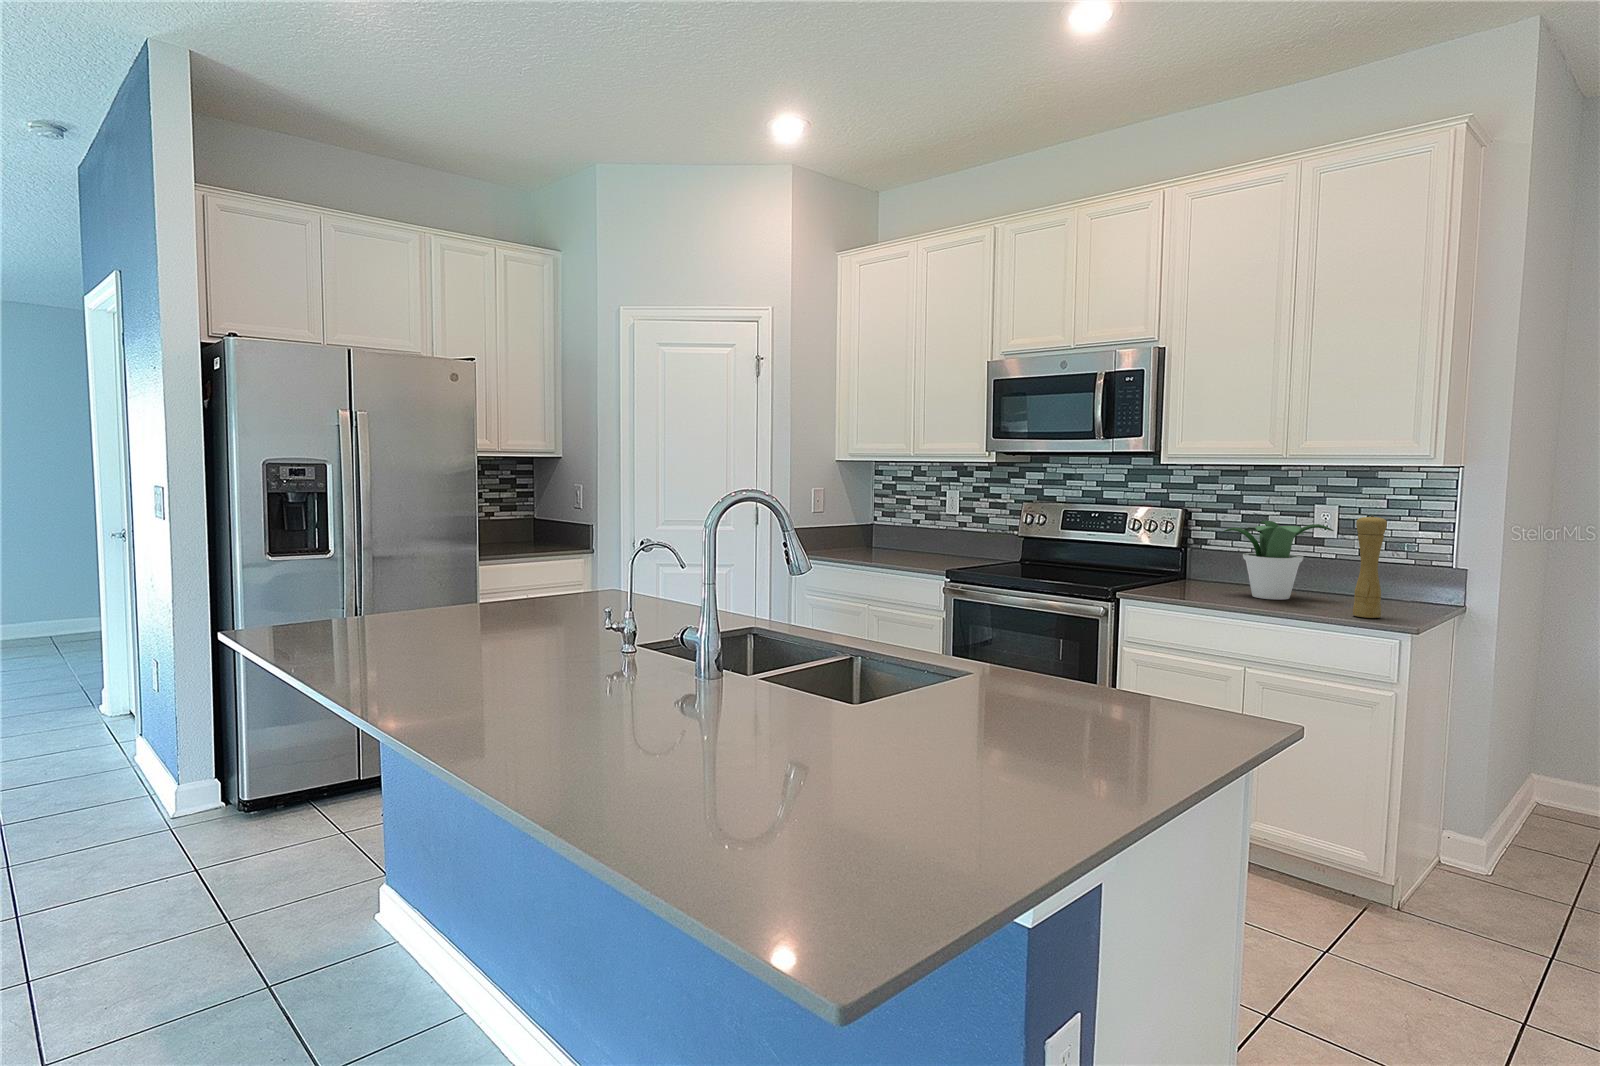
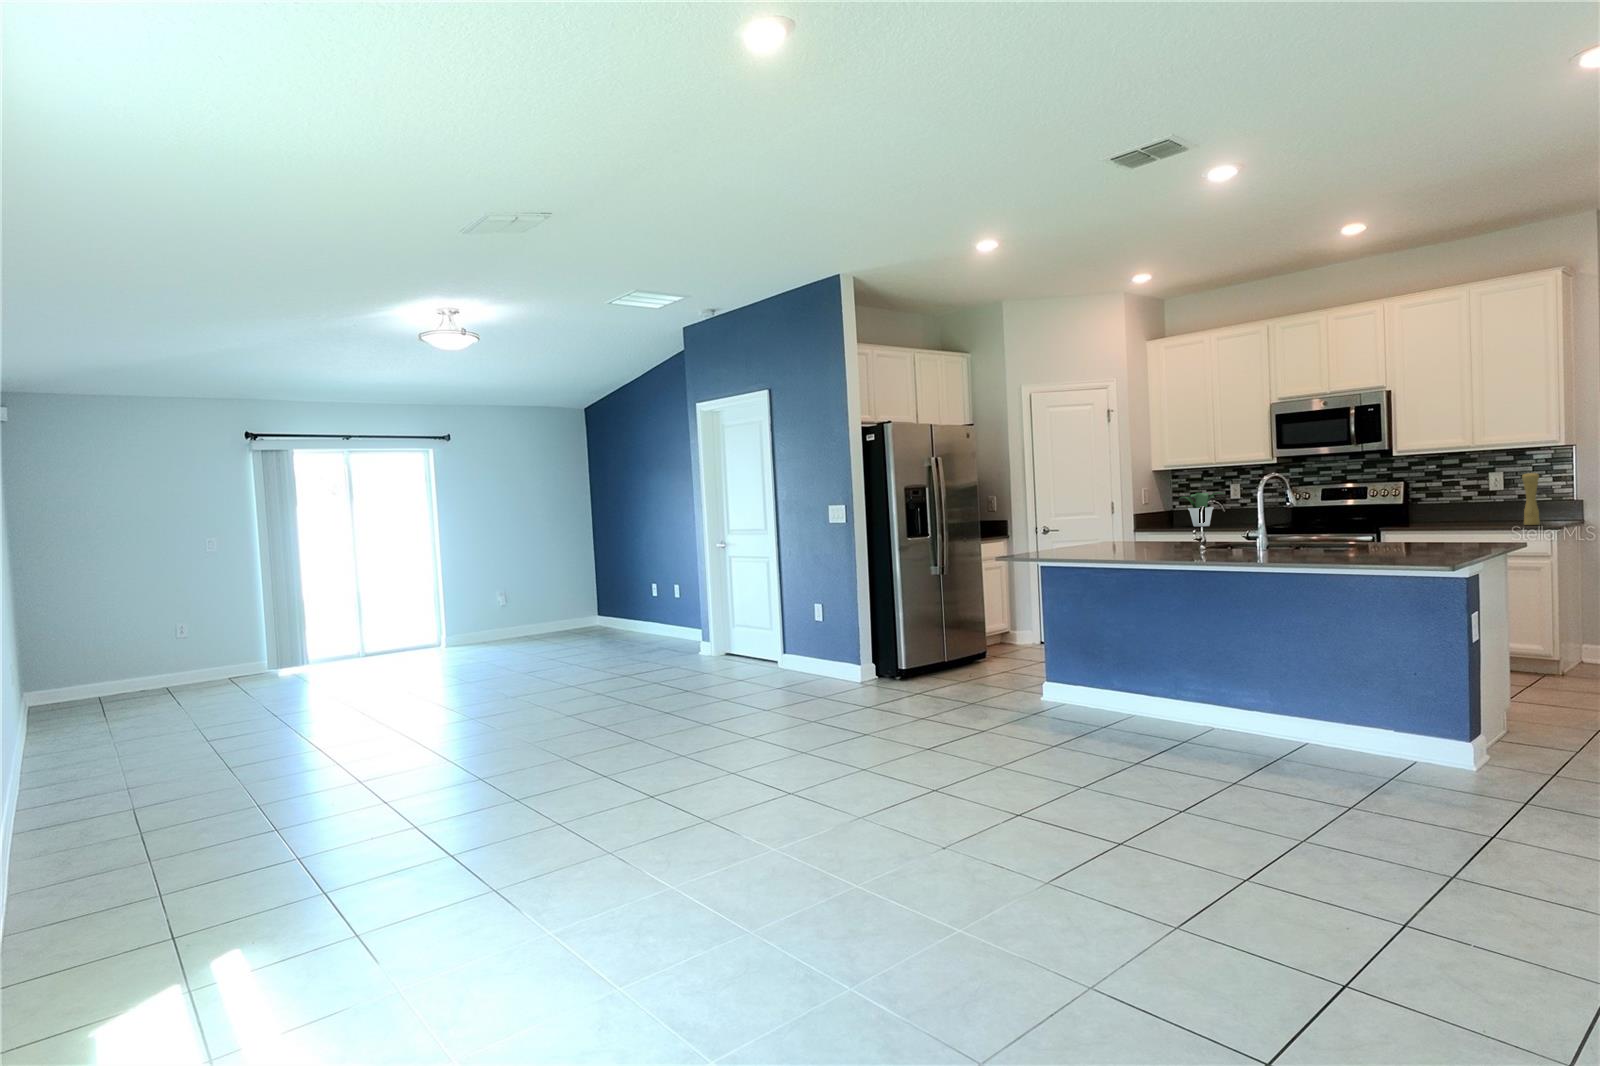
potted plant: present [1223,521,1334,600] -> present [1179,492,1225,526]

